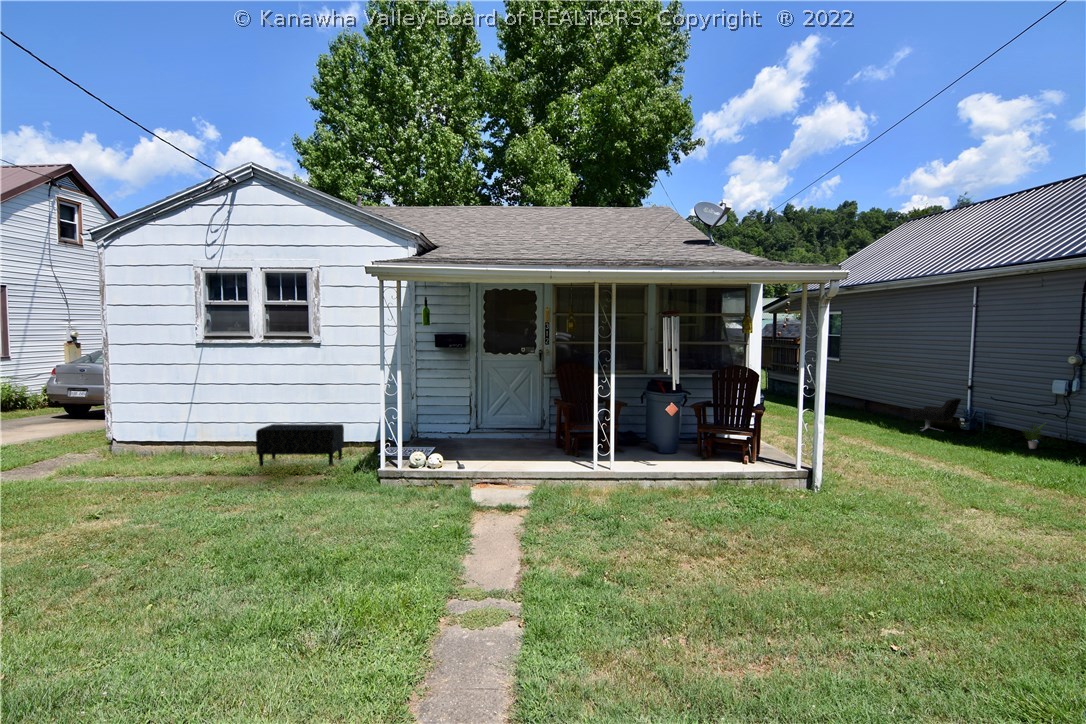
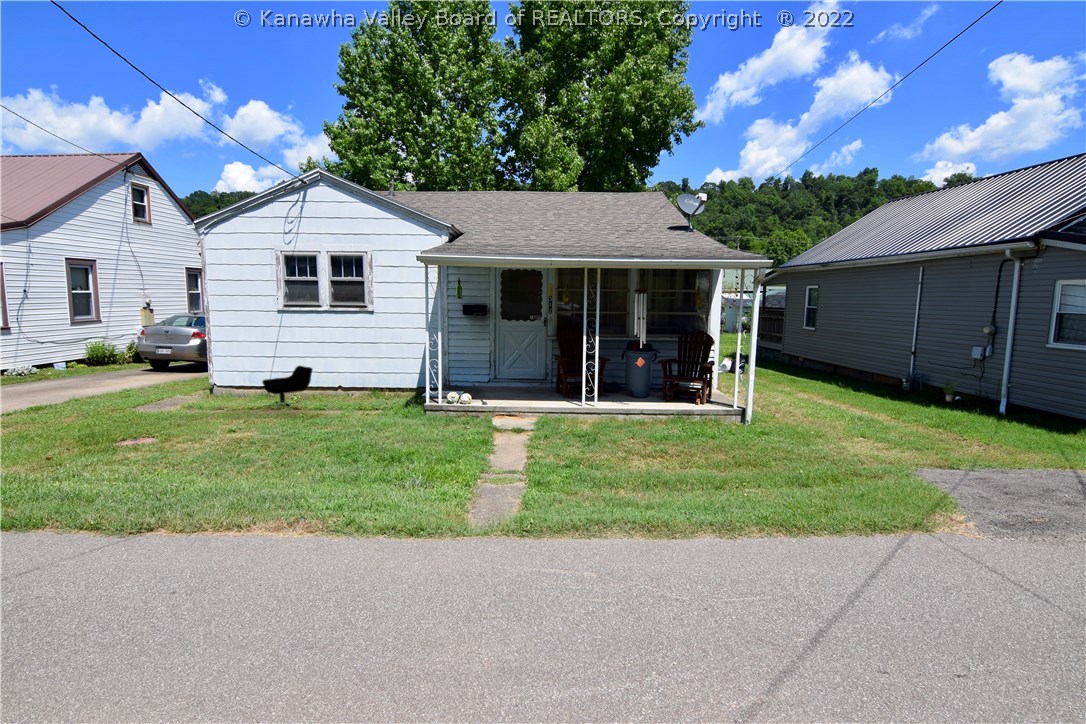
lounge chair: present [910,398,961,430] -> present [262,366,312,406]
bench: present [256,424,344,466] -> none [327,374,392,405]

